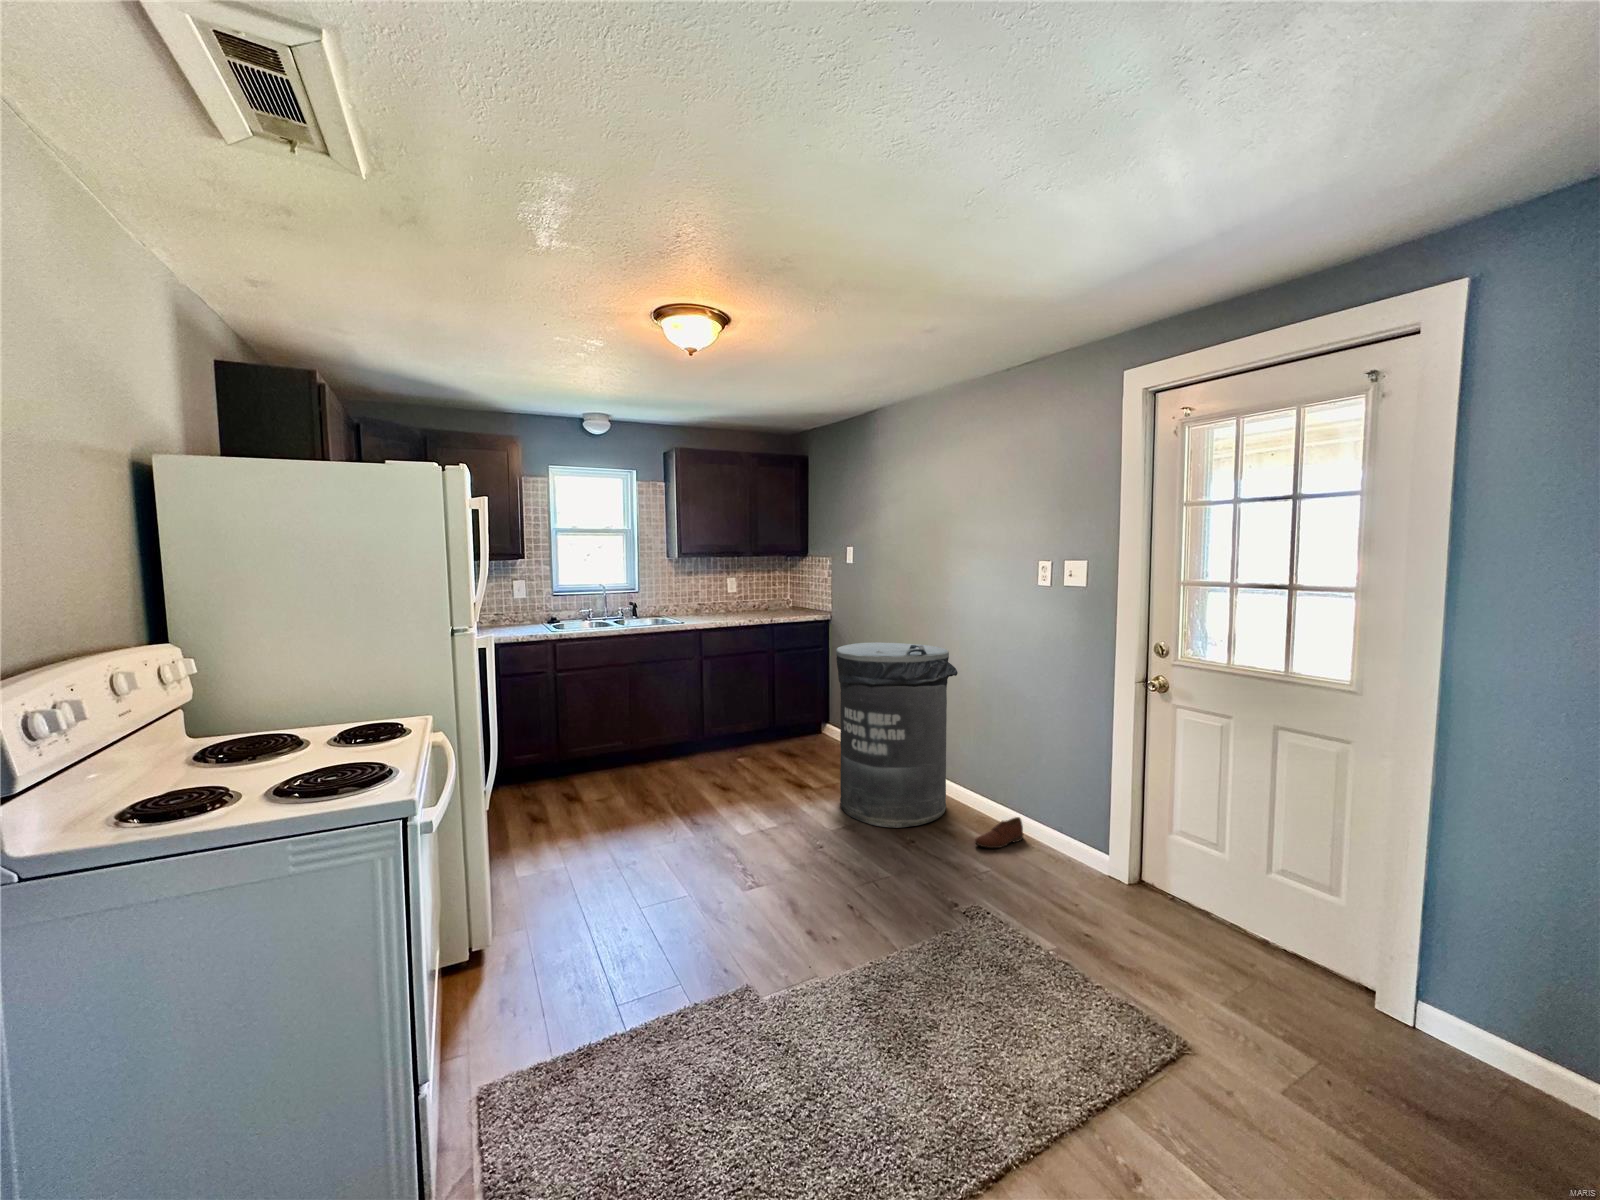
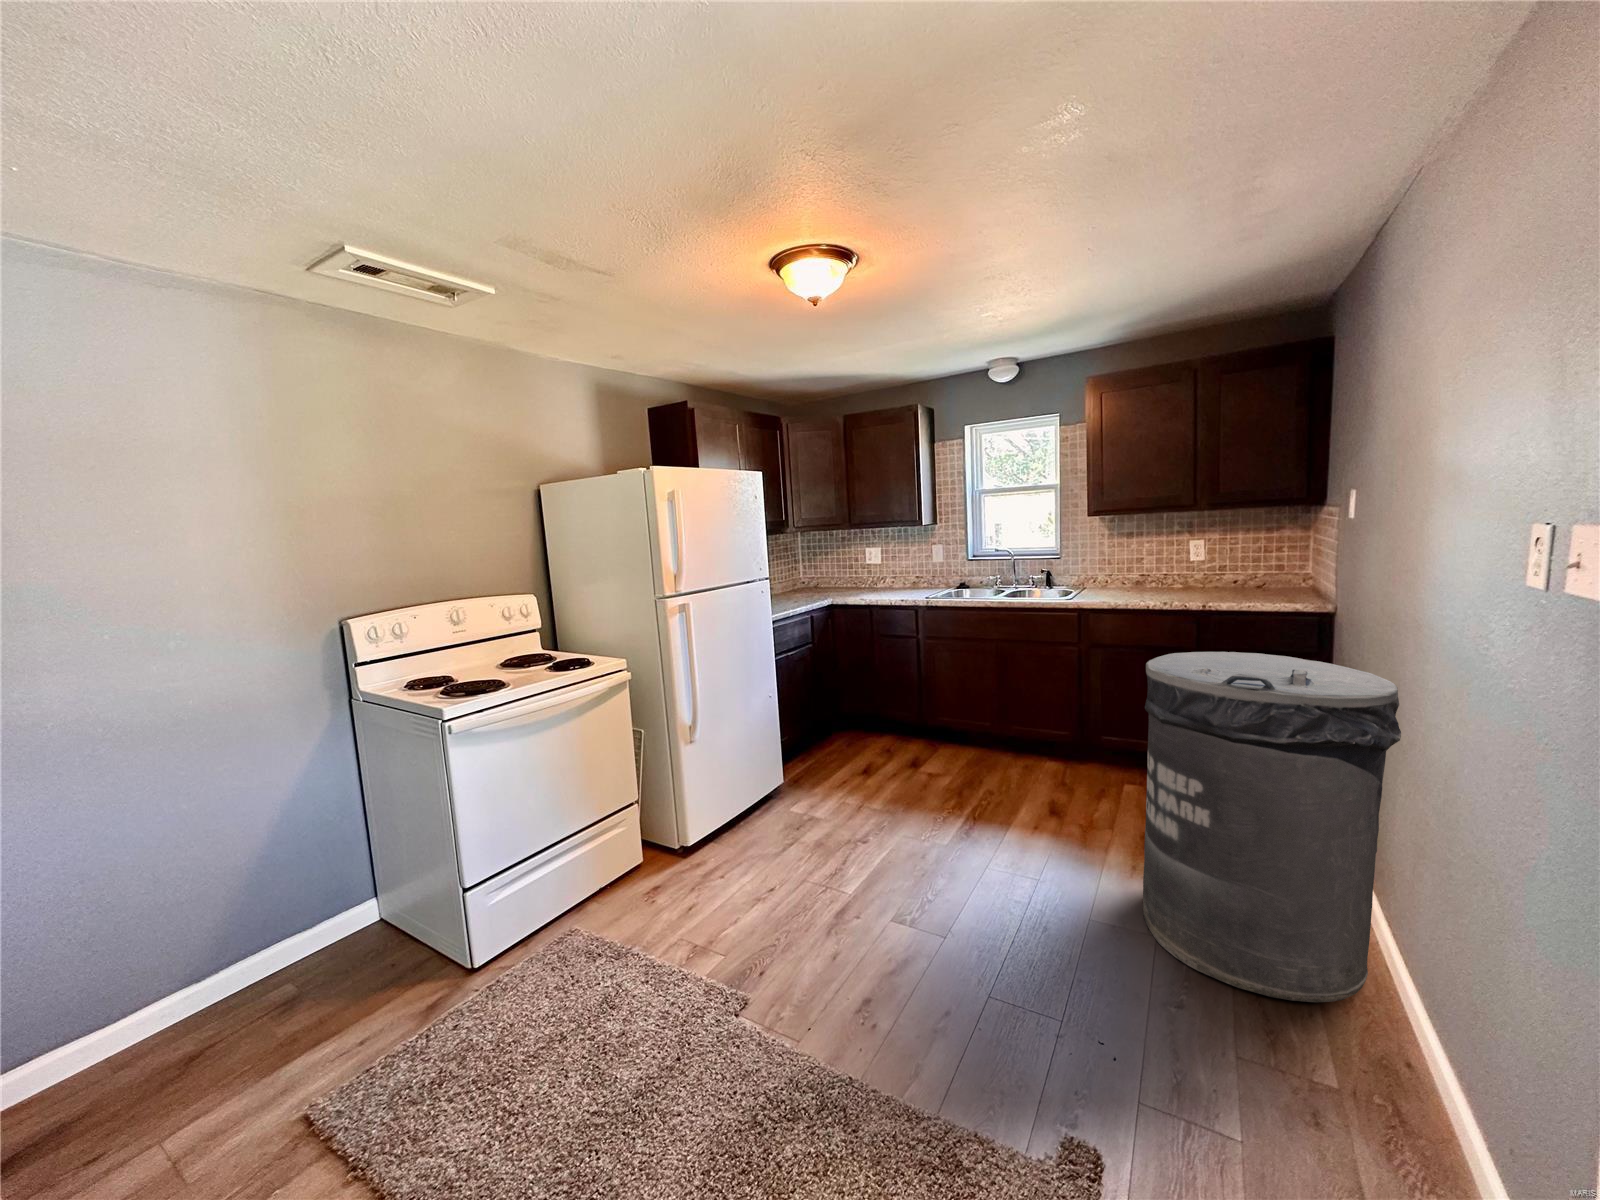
shoe: present [975,817,1023,848] -> none [1289,1075,1465,1167]

